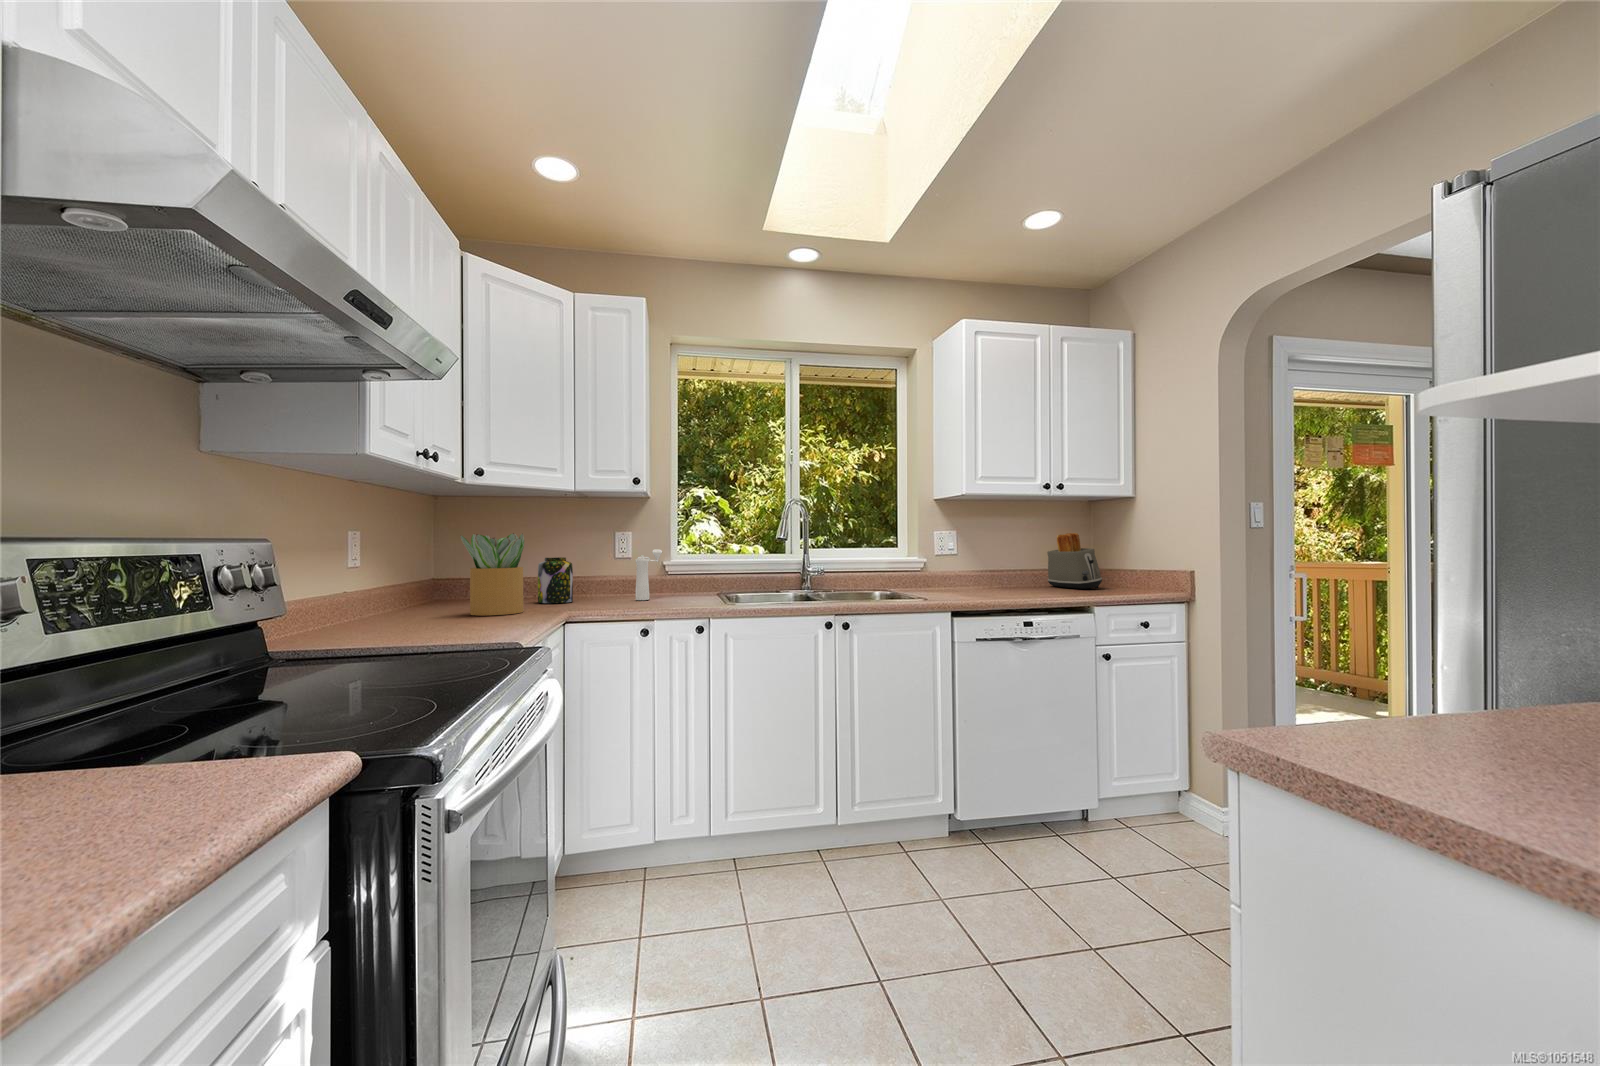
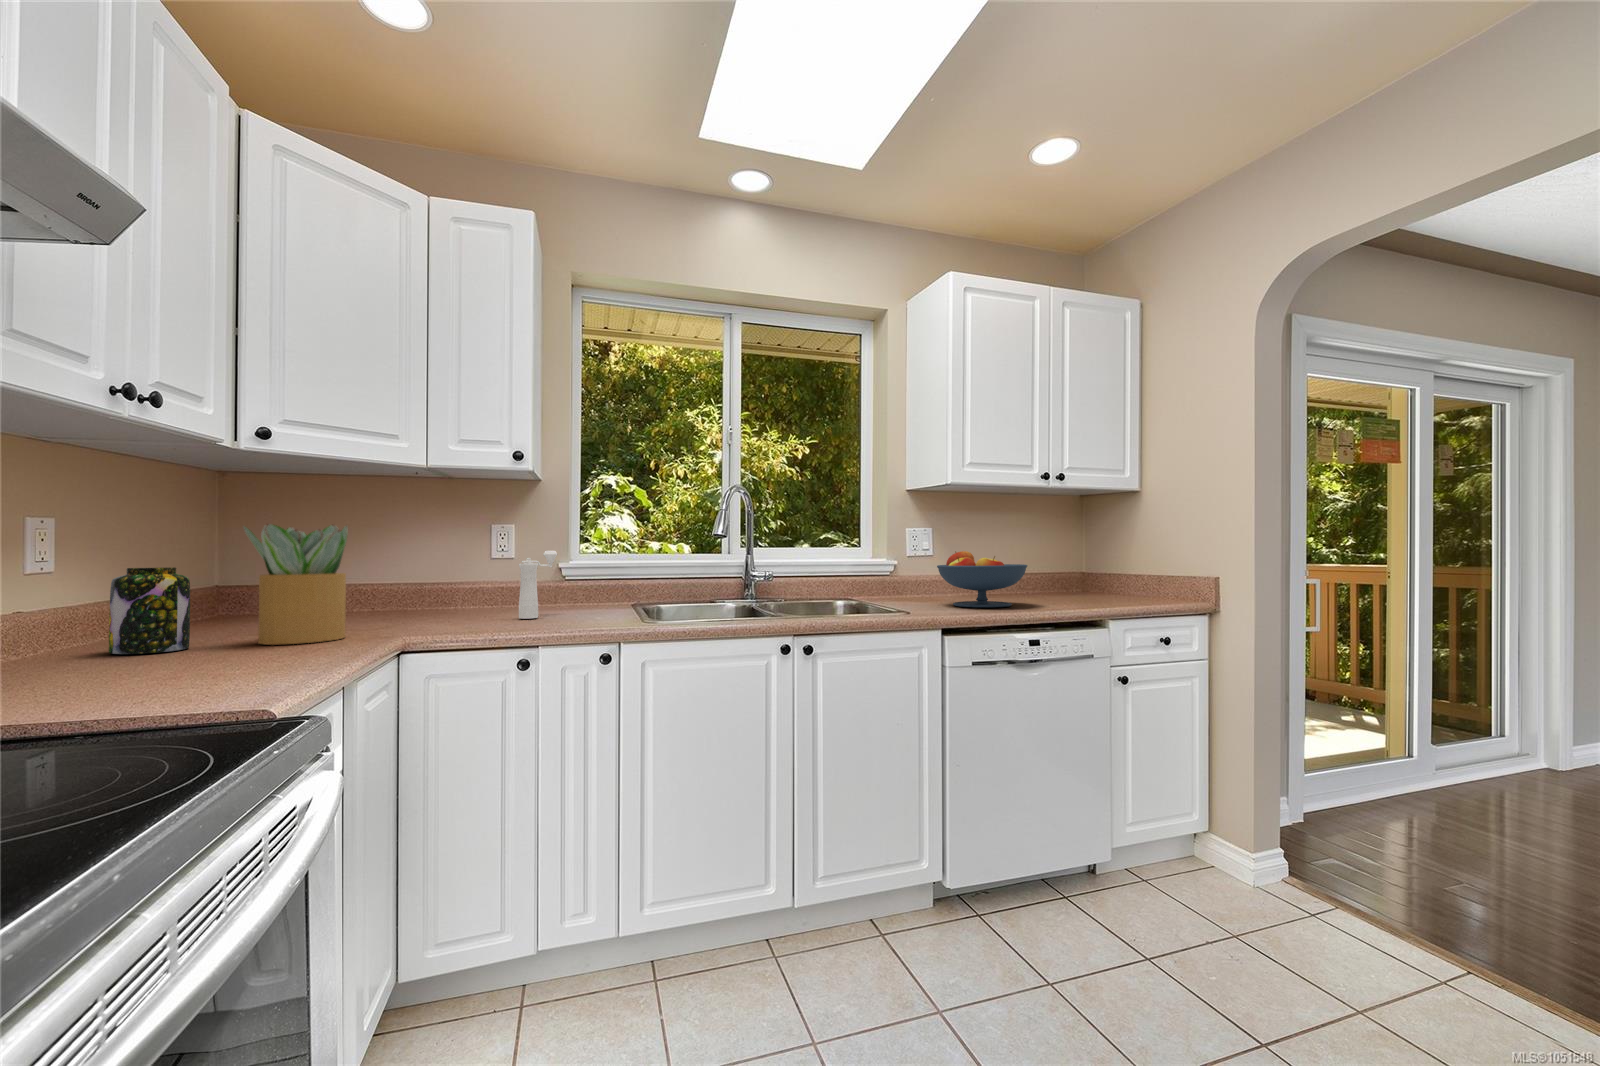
toaster: present [1047,533,1102,589] -> none [1037,532,1105,599]
fruit bowl: none [957,550,1030,595] -> present [937,551,1027,607]
jar: present [538,557,573,603] -> present [109,567,190,654]

